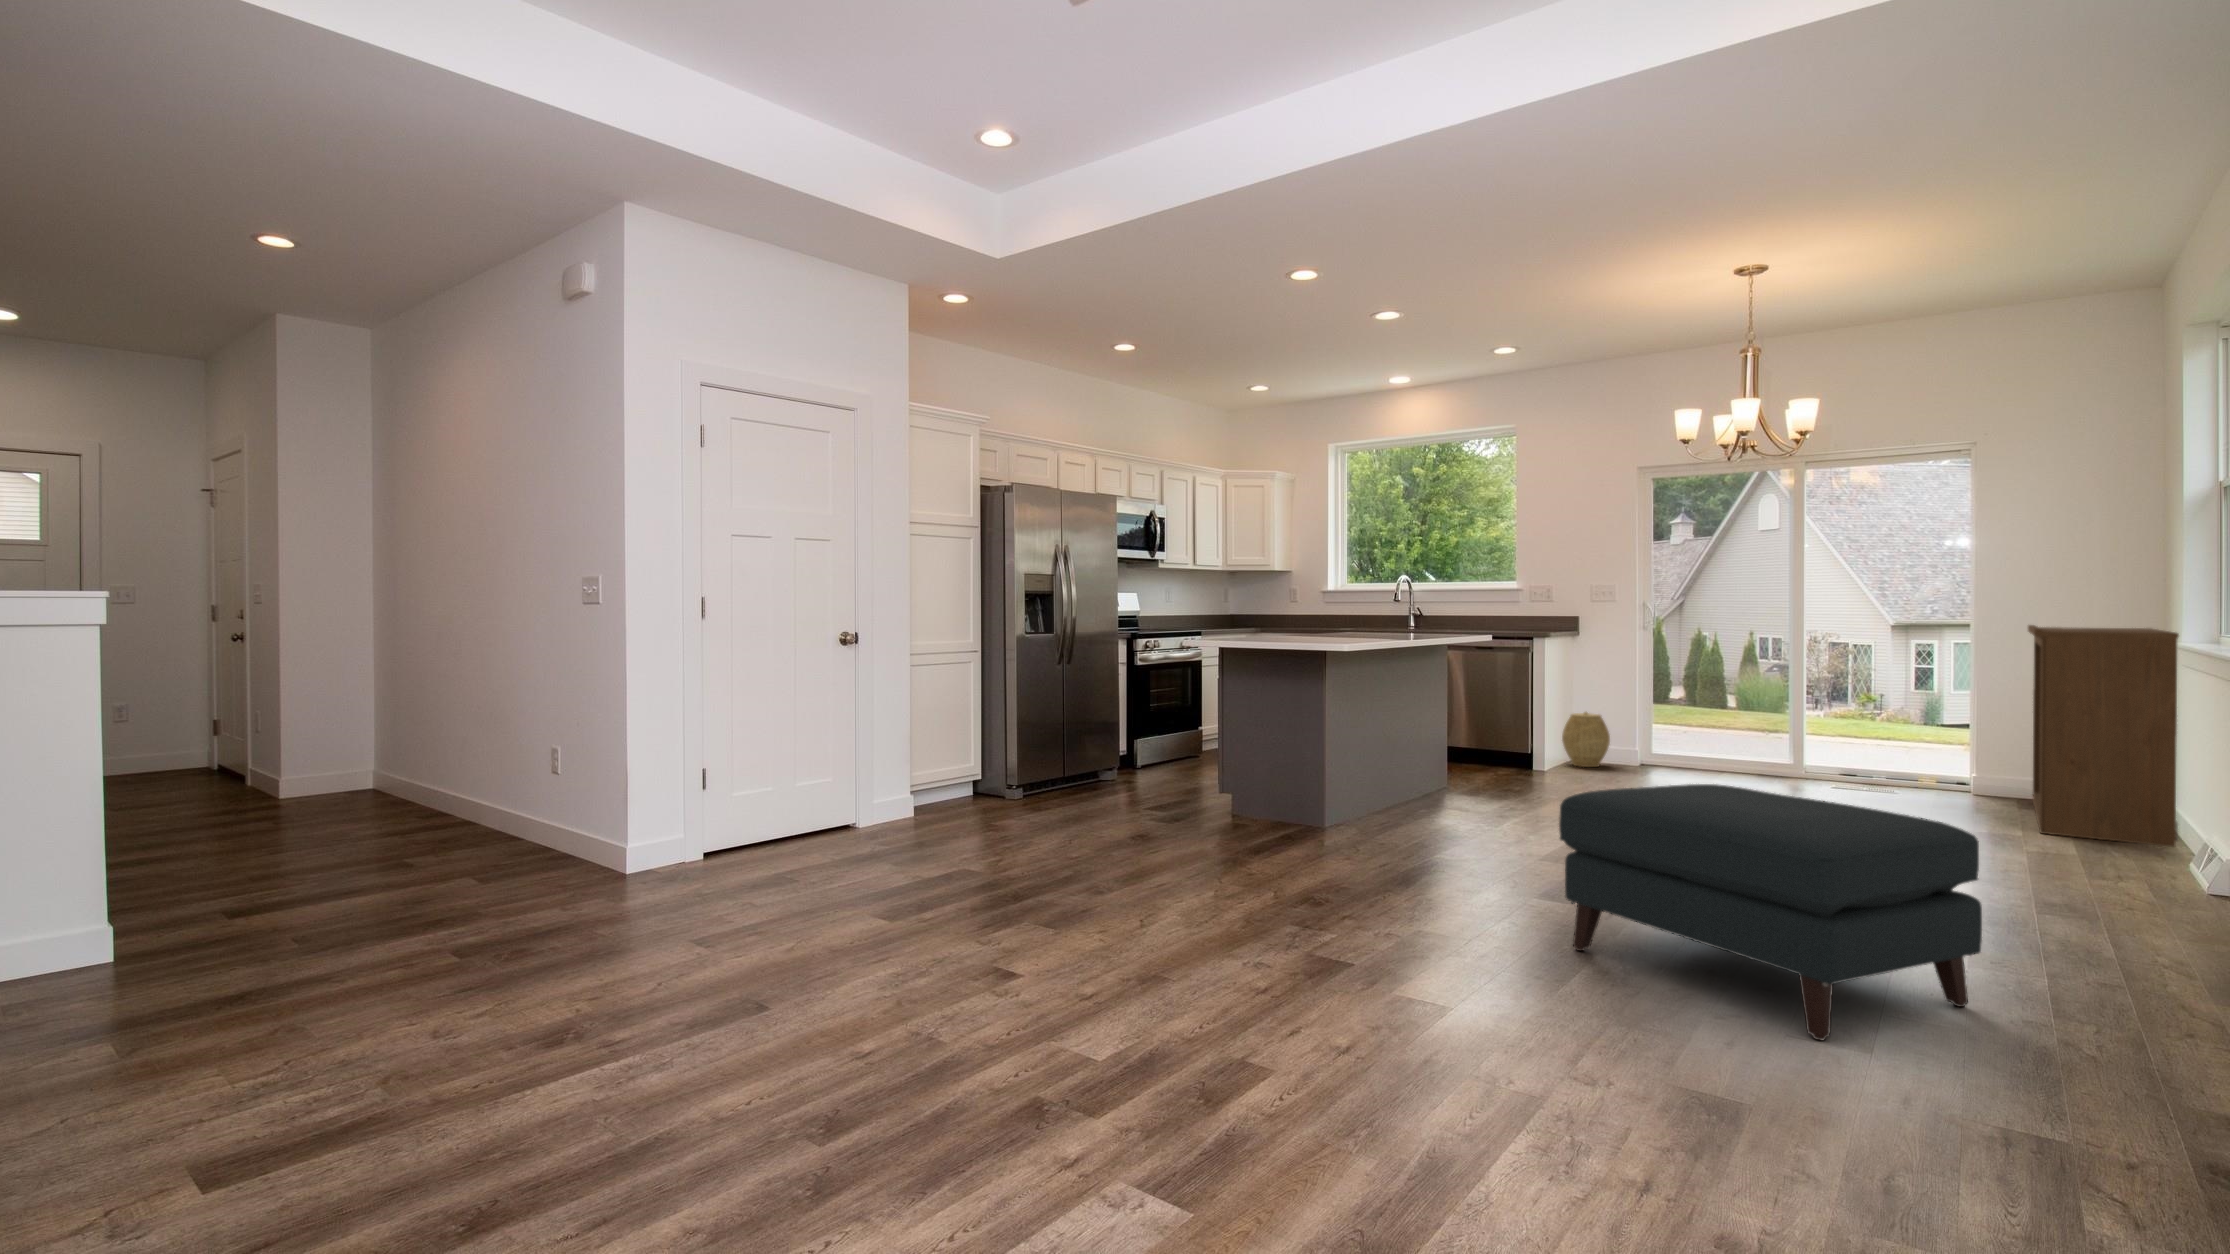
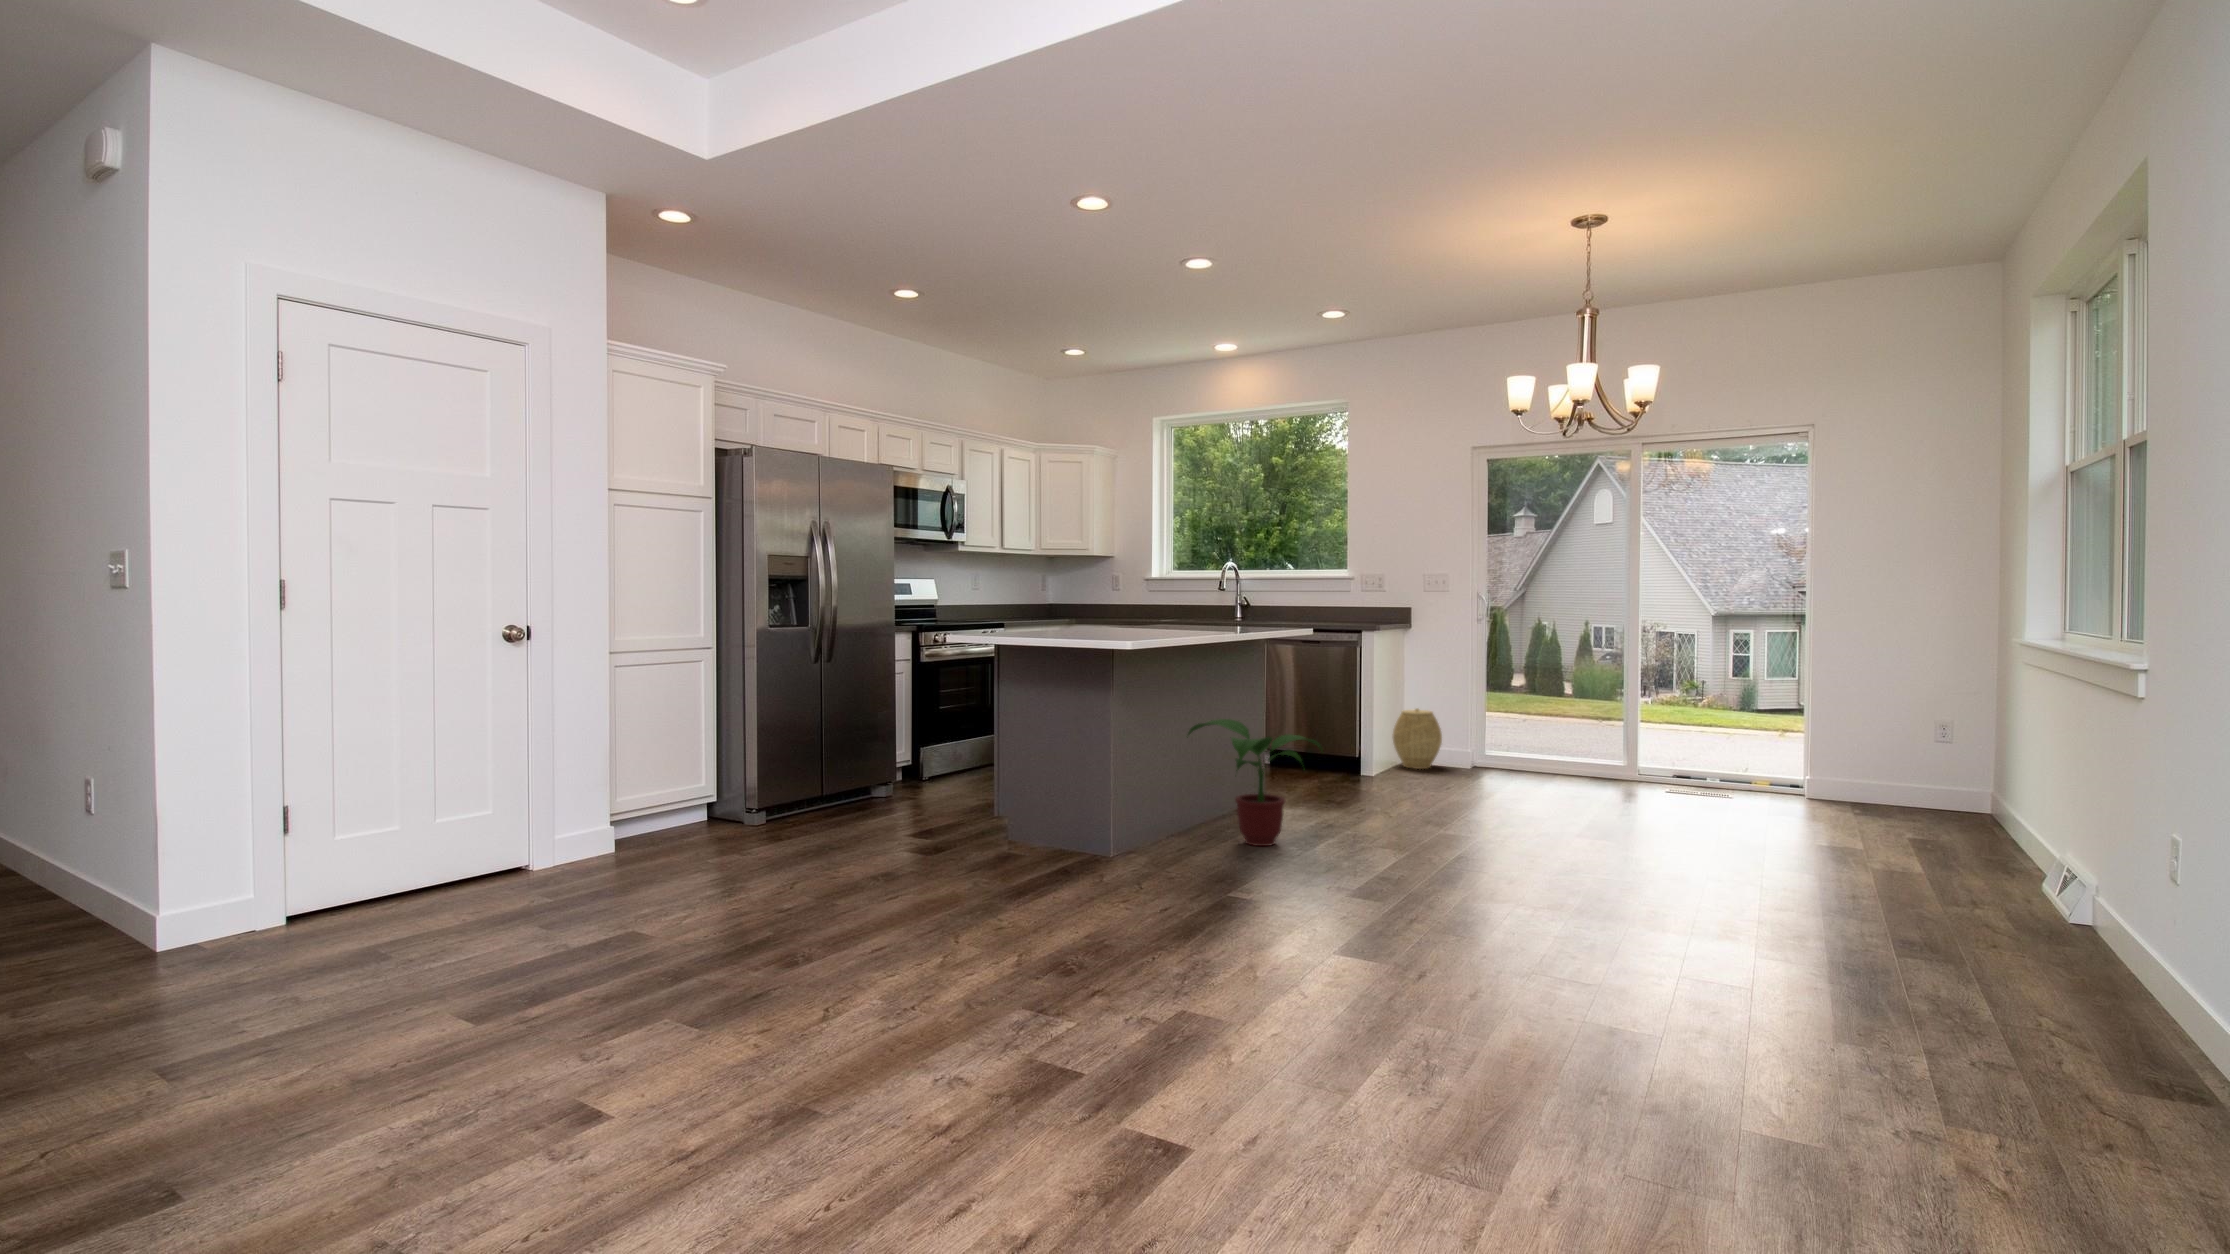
bookshelf: present [2028,625,2179,847] -> none [1862,615,2018,856]
potted plant: none [1385,714,1508,823] -> present [1188,719,1322,846]
ottoman: present [1559,784,1982,1041] -> none [1348,818,1845,1176]

